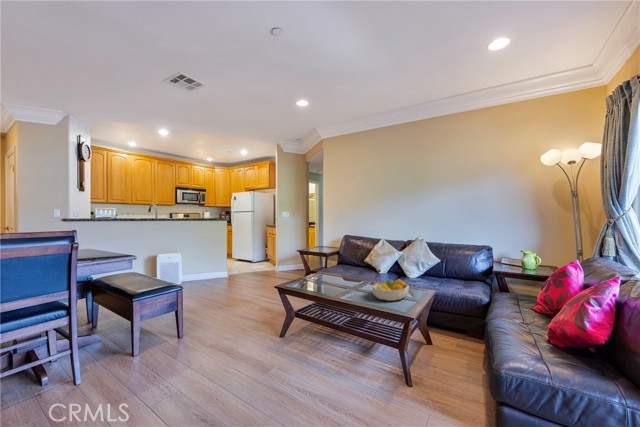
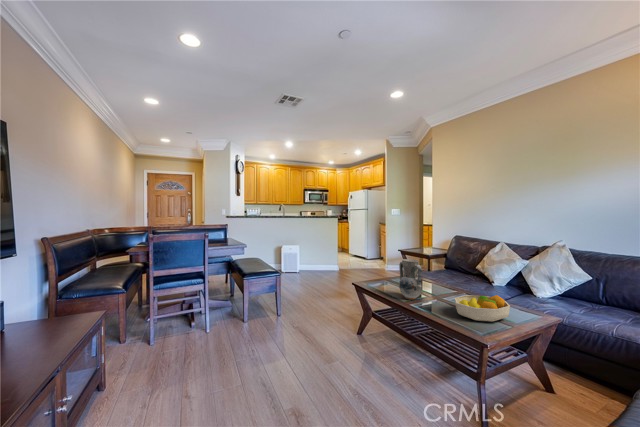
vase: none [323,257,345,293] -> present [399,259,422,299]

